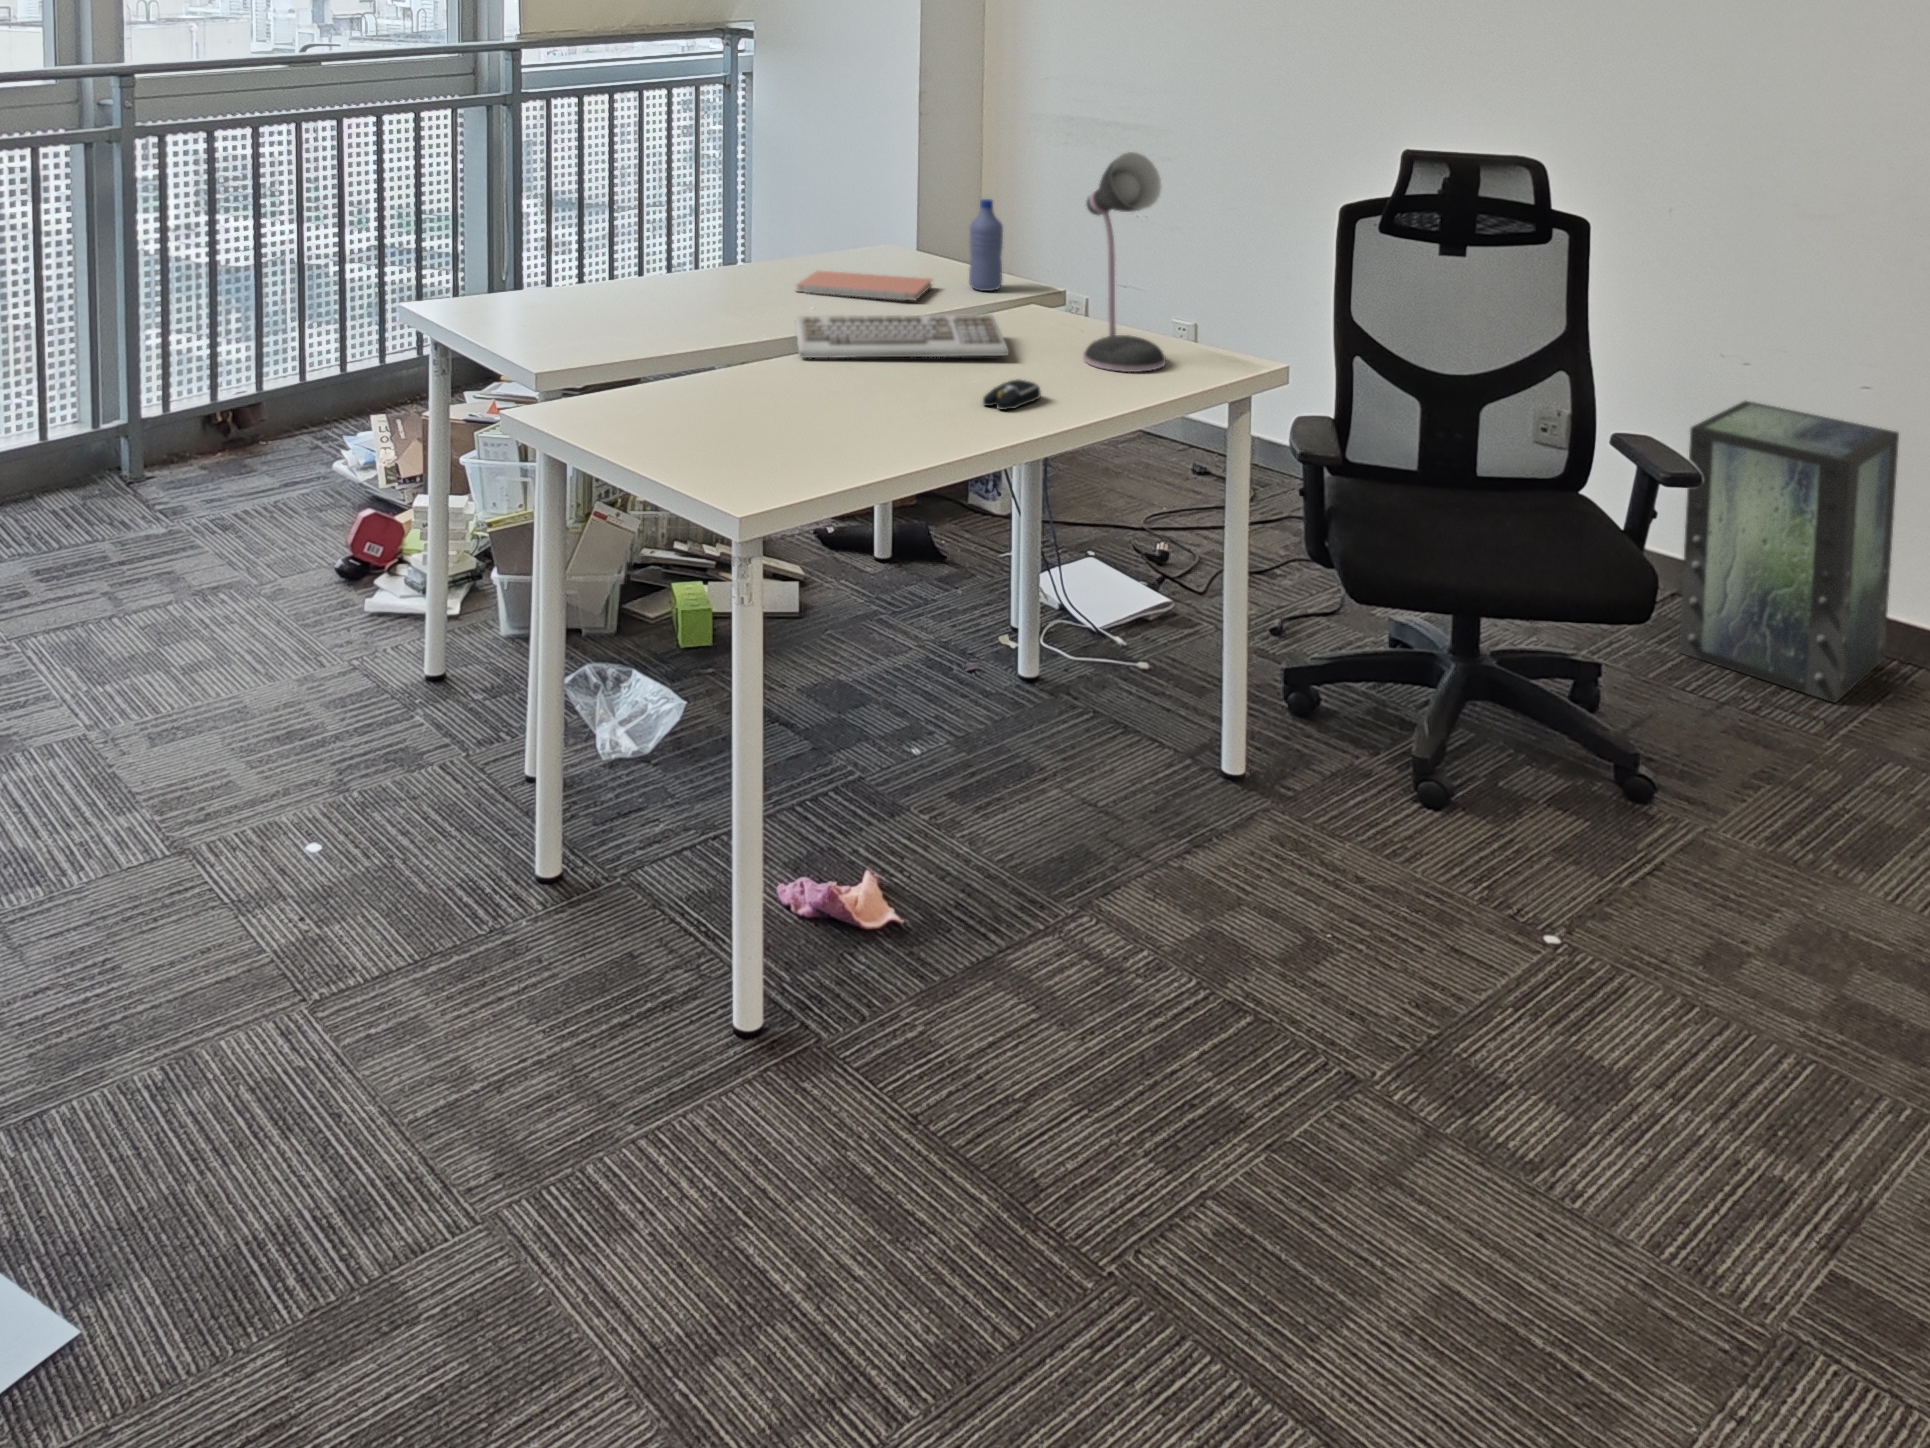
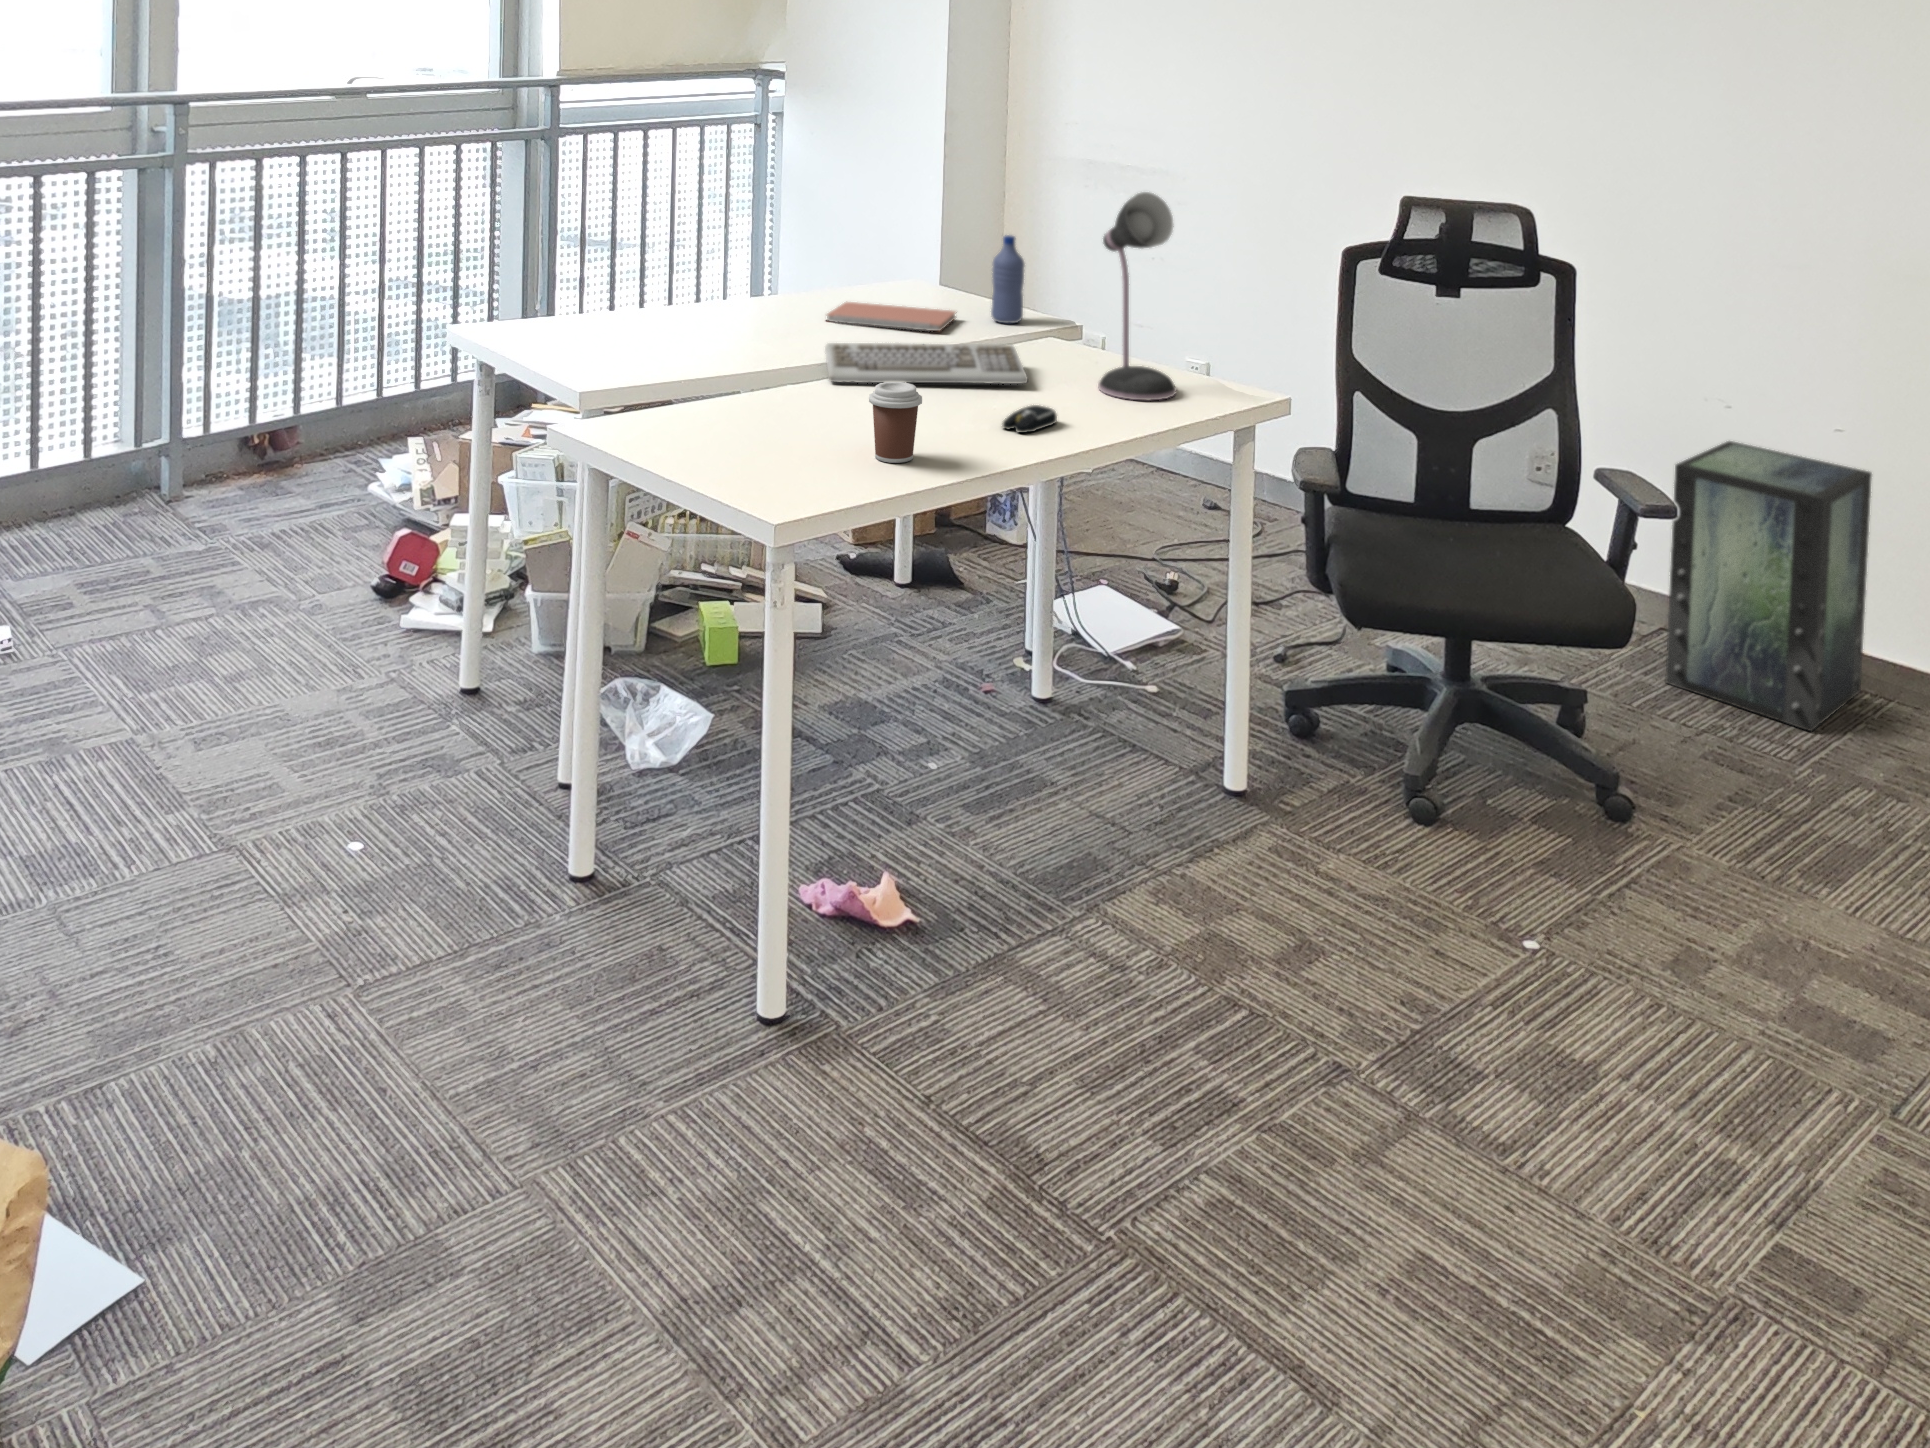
coffee cup: none [840,359,897,445] -> present [869,382,922,463]

